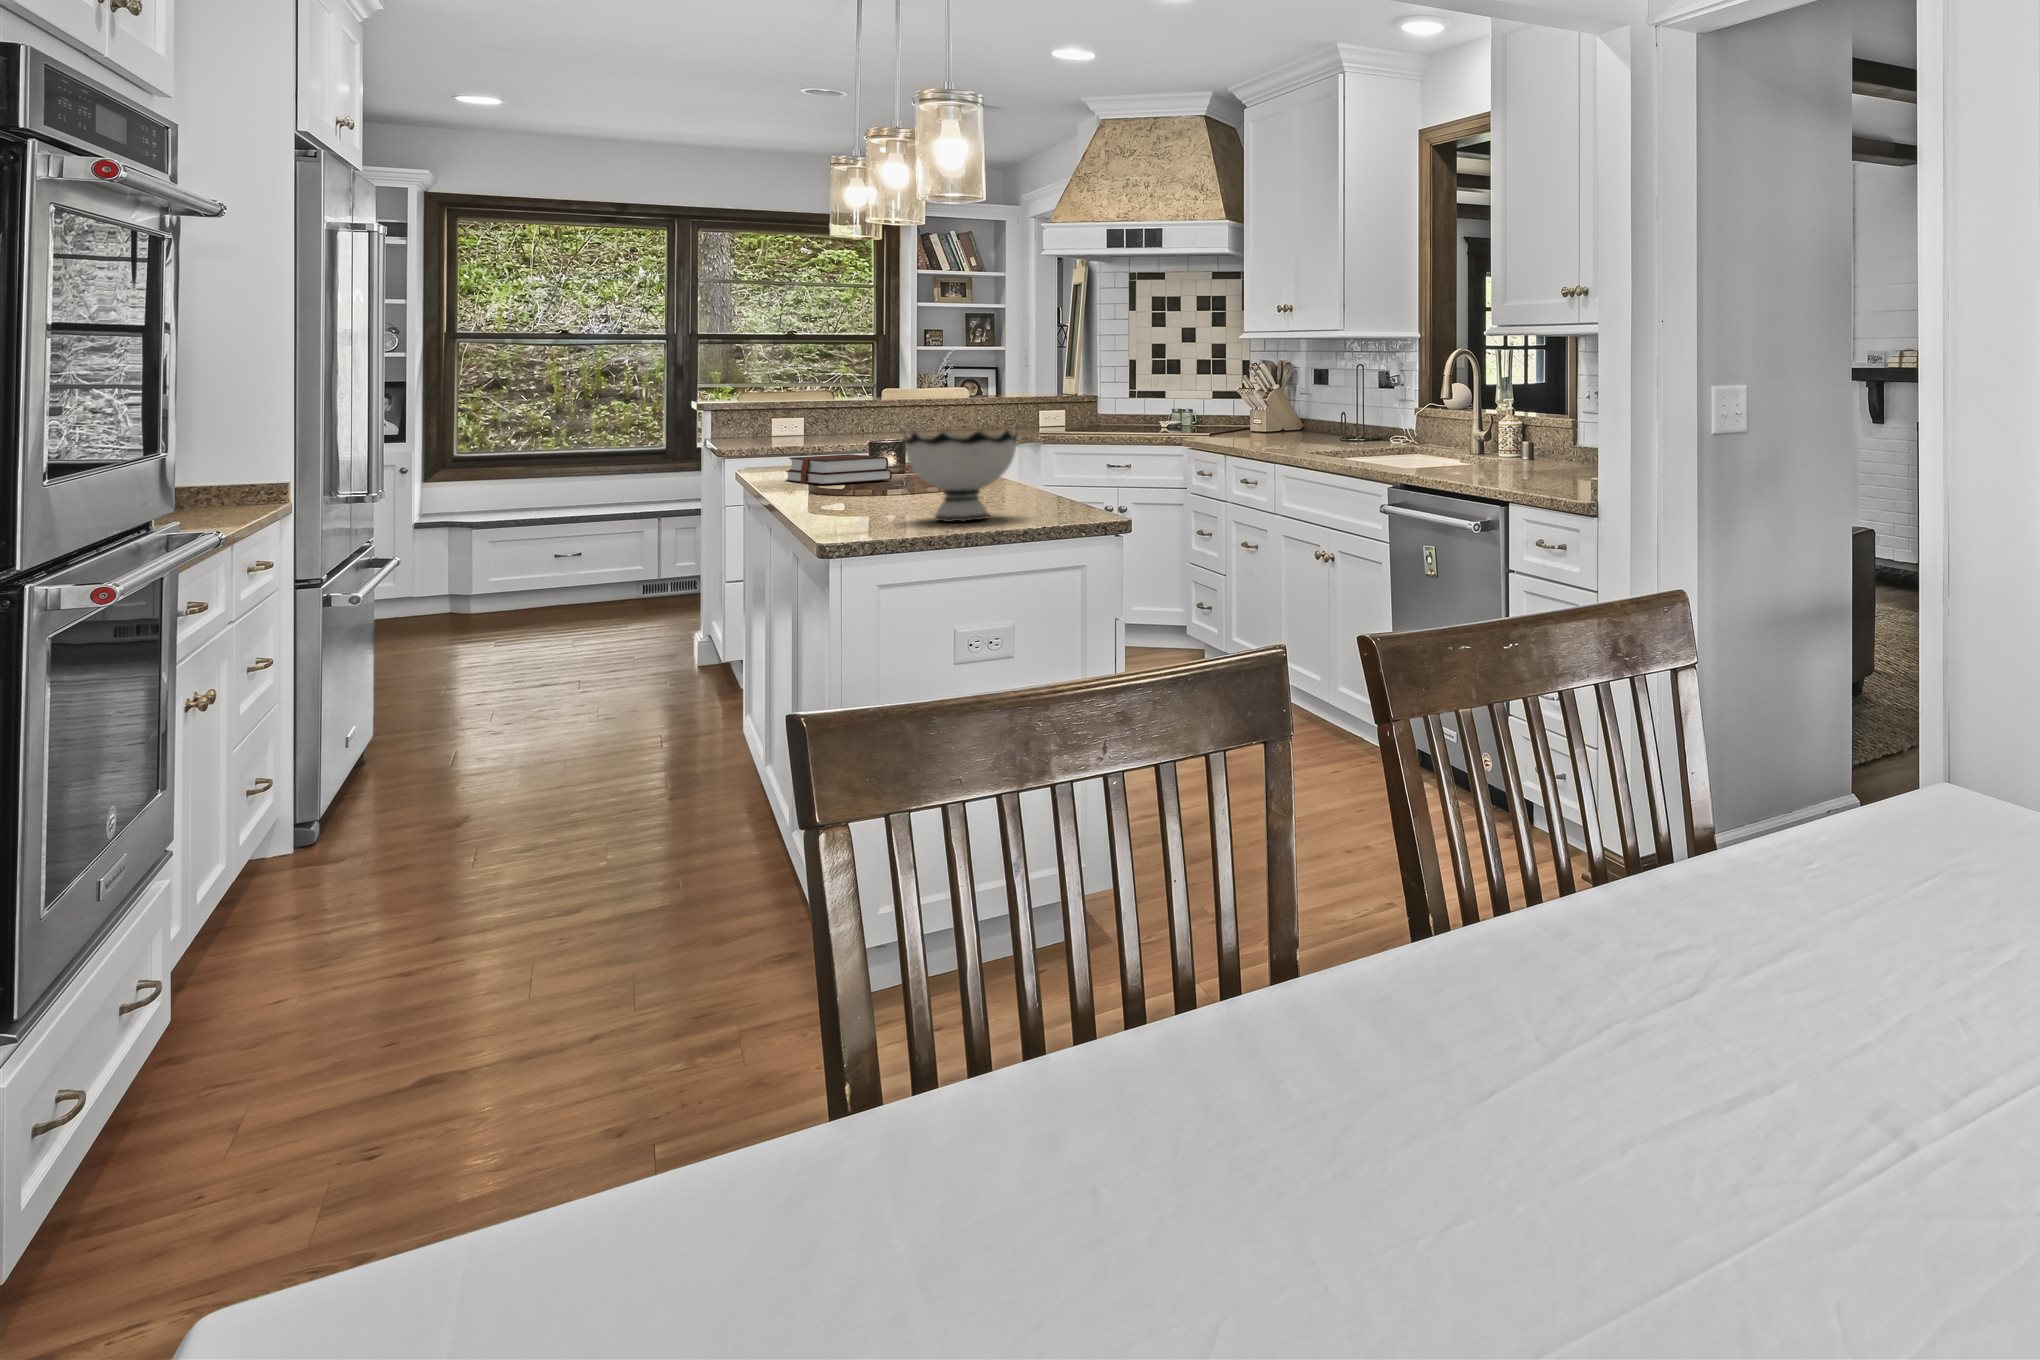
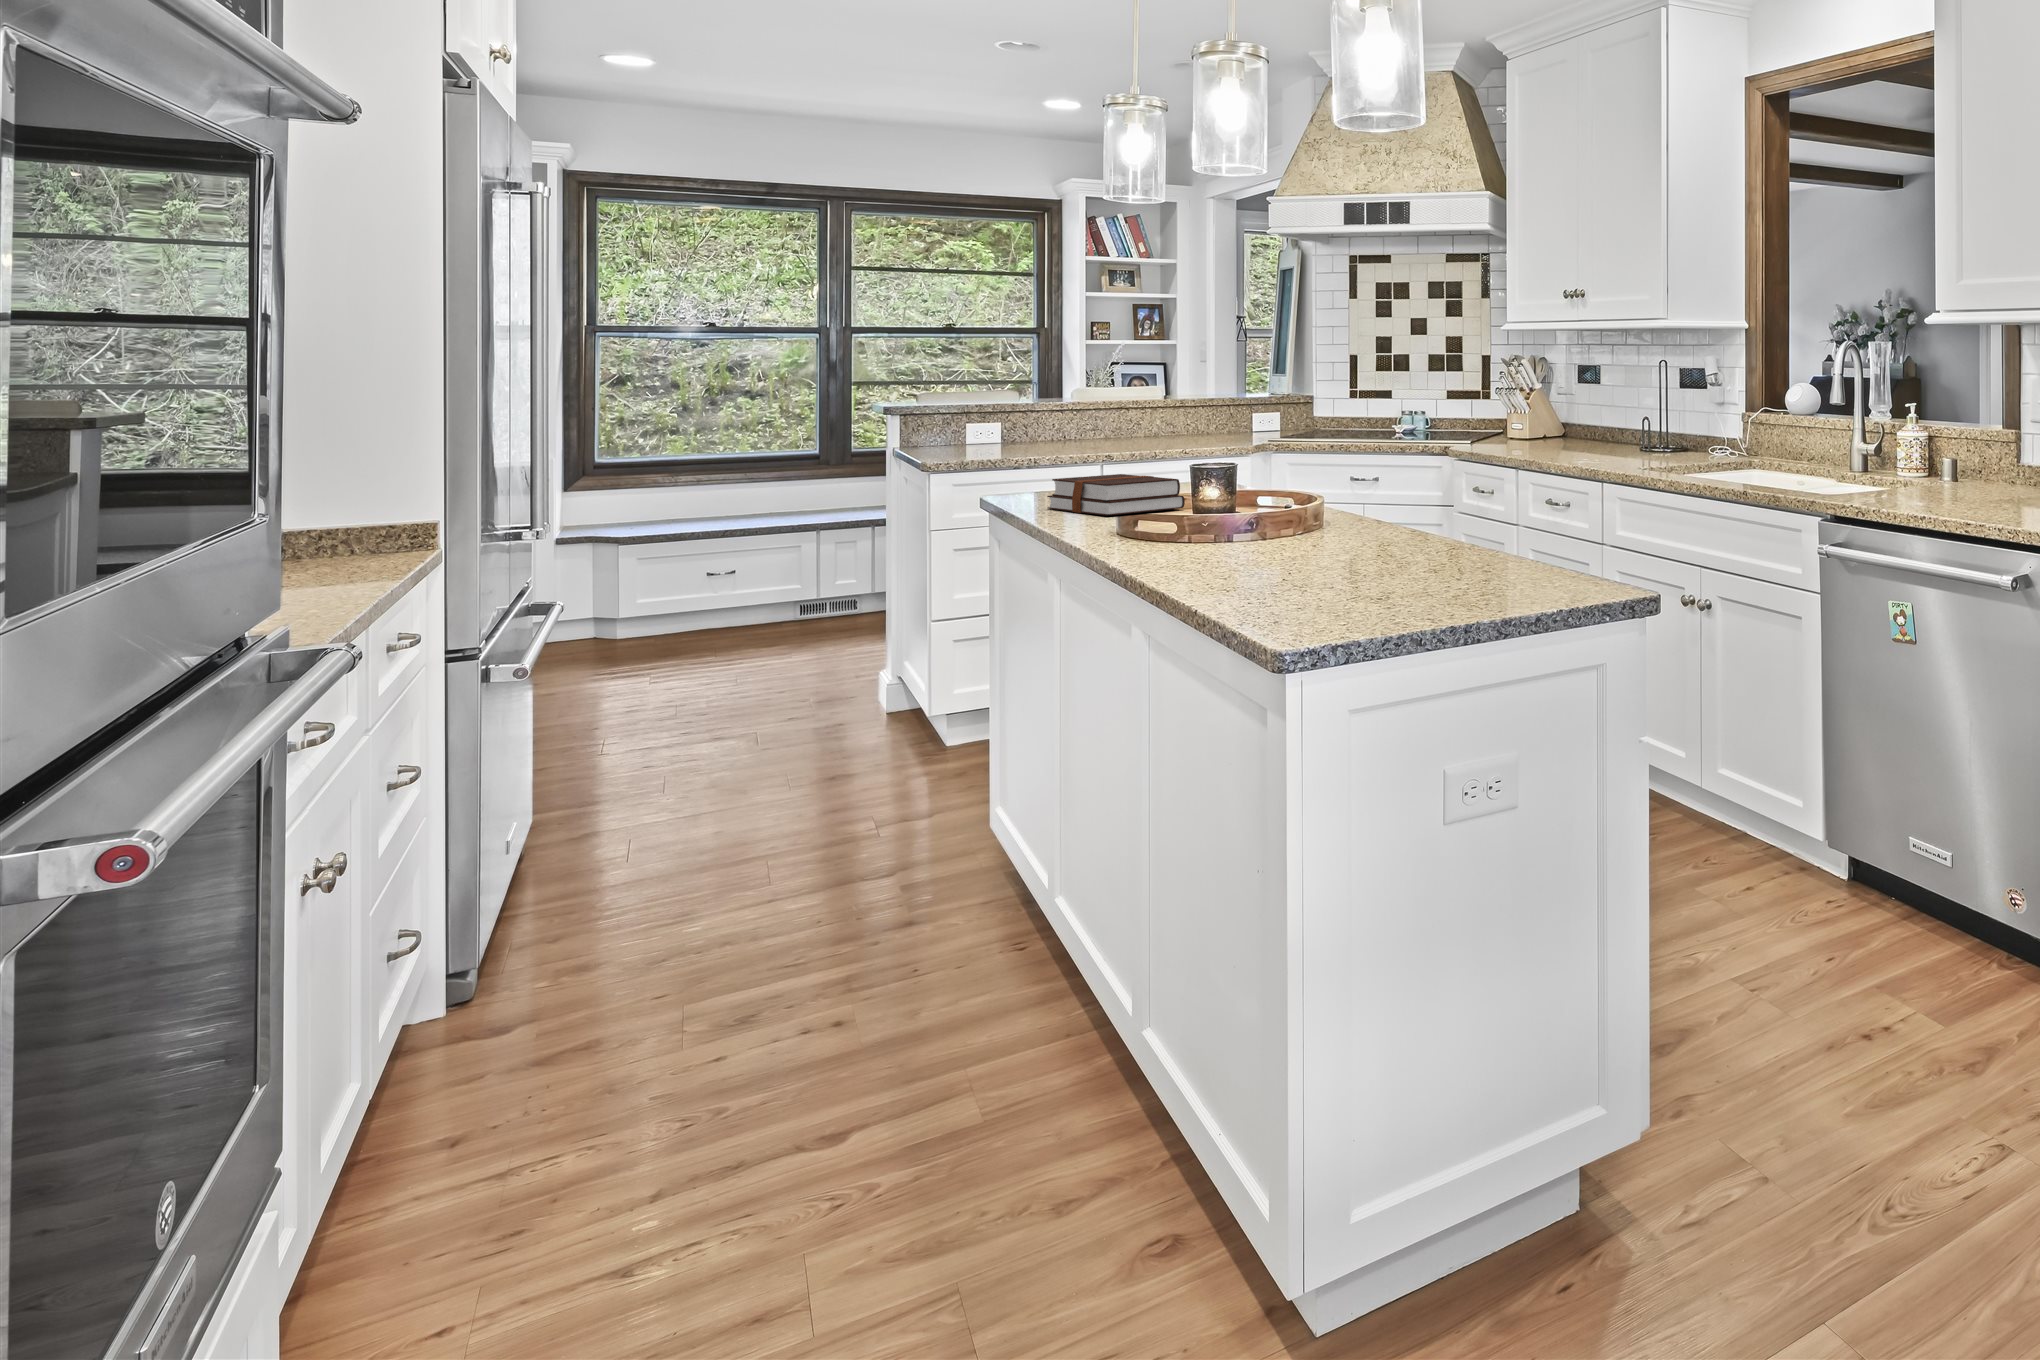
bowl: present [904,430,1018,522] -> none [1324,451,1475,586]

